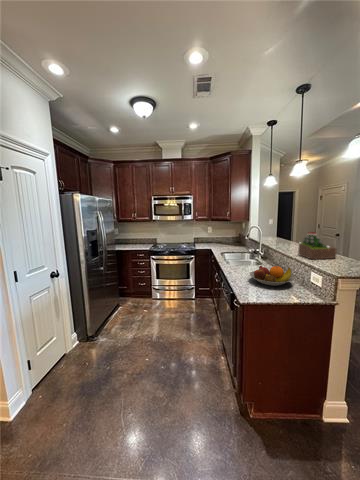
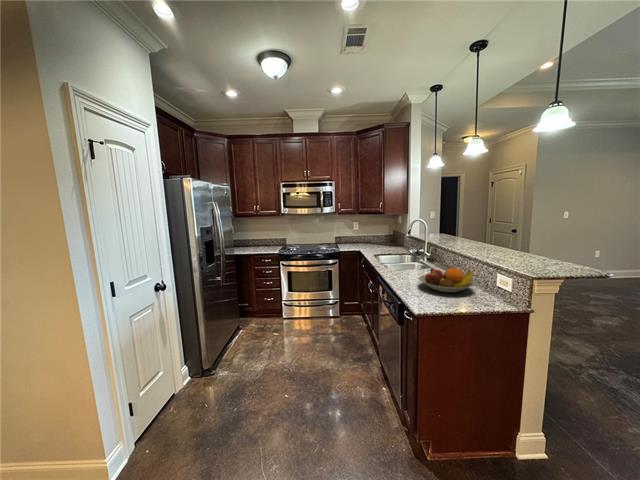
succulent plant: present [298,232,337,259] -> none [477,224,525,258]

